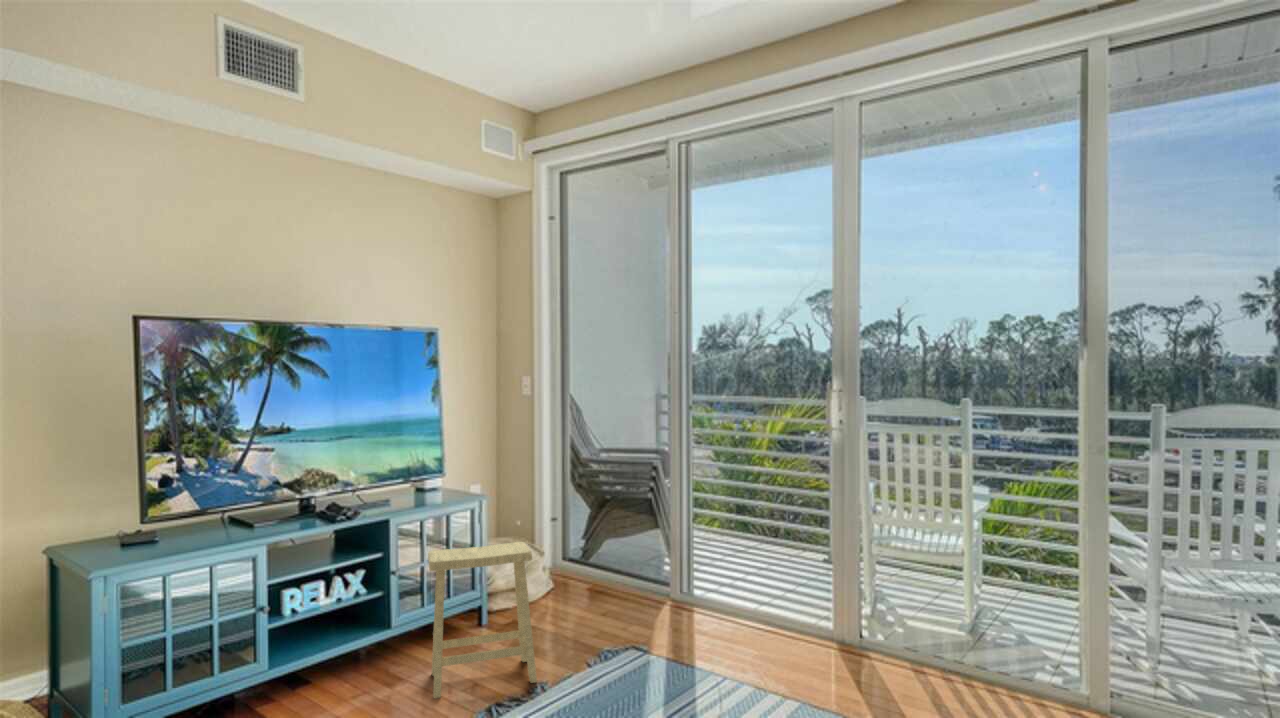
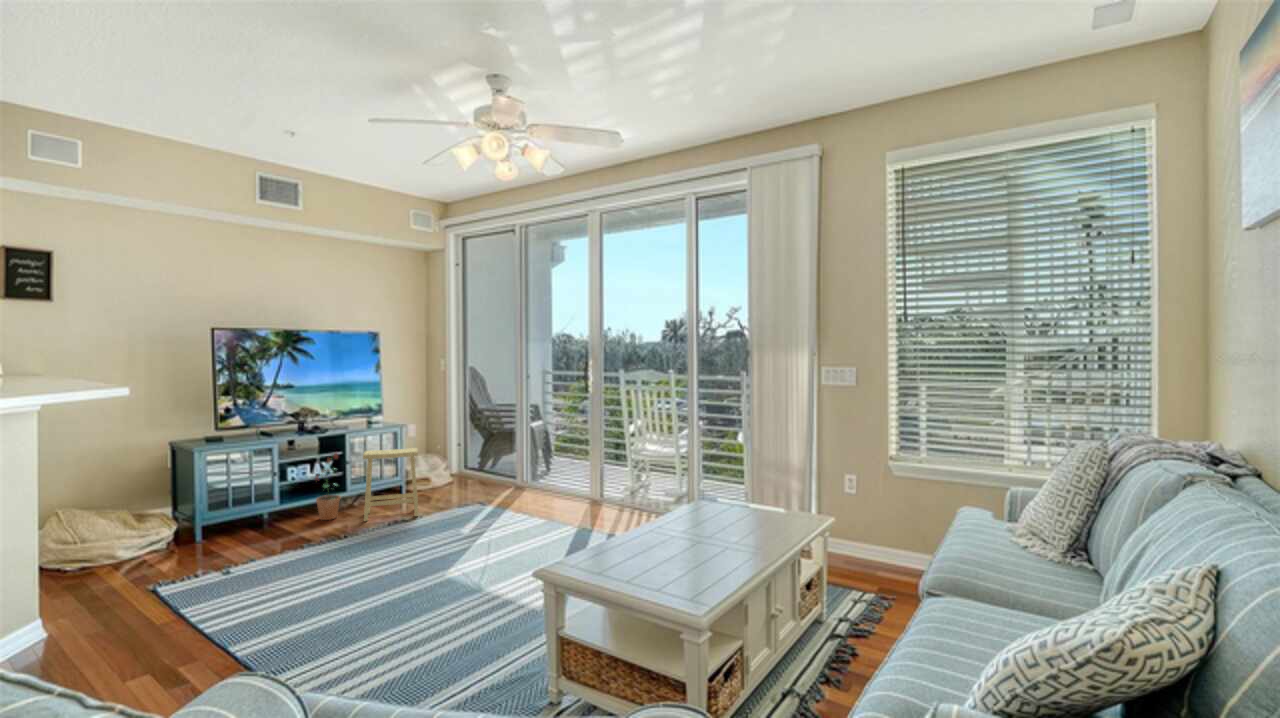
potted plant: none [332,555,384,695] -> present [315,453,340,520]

